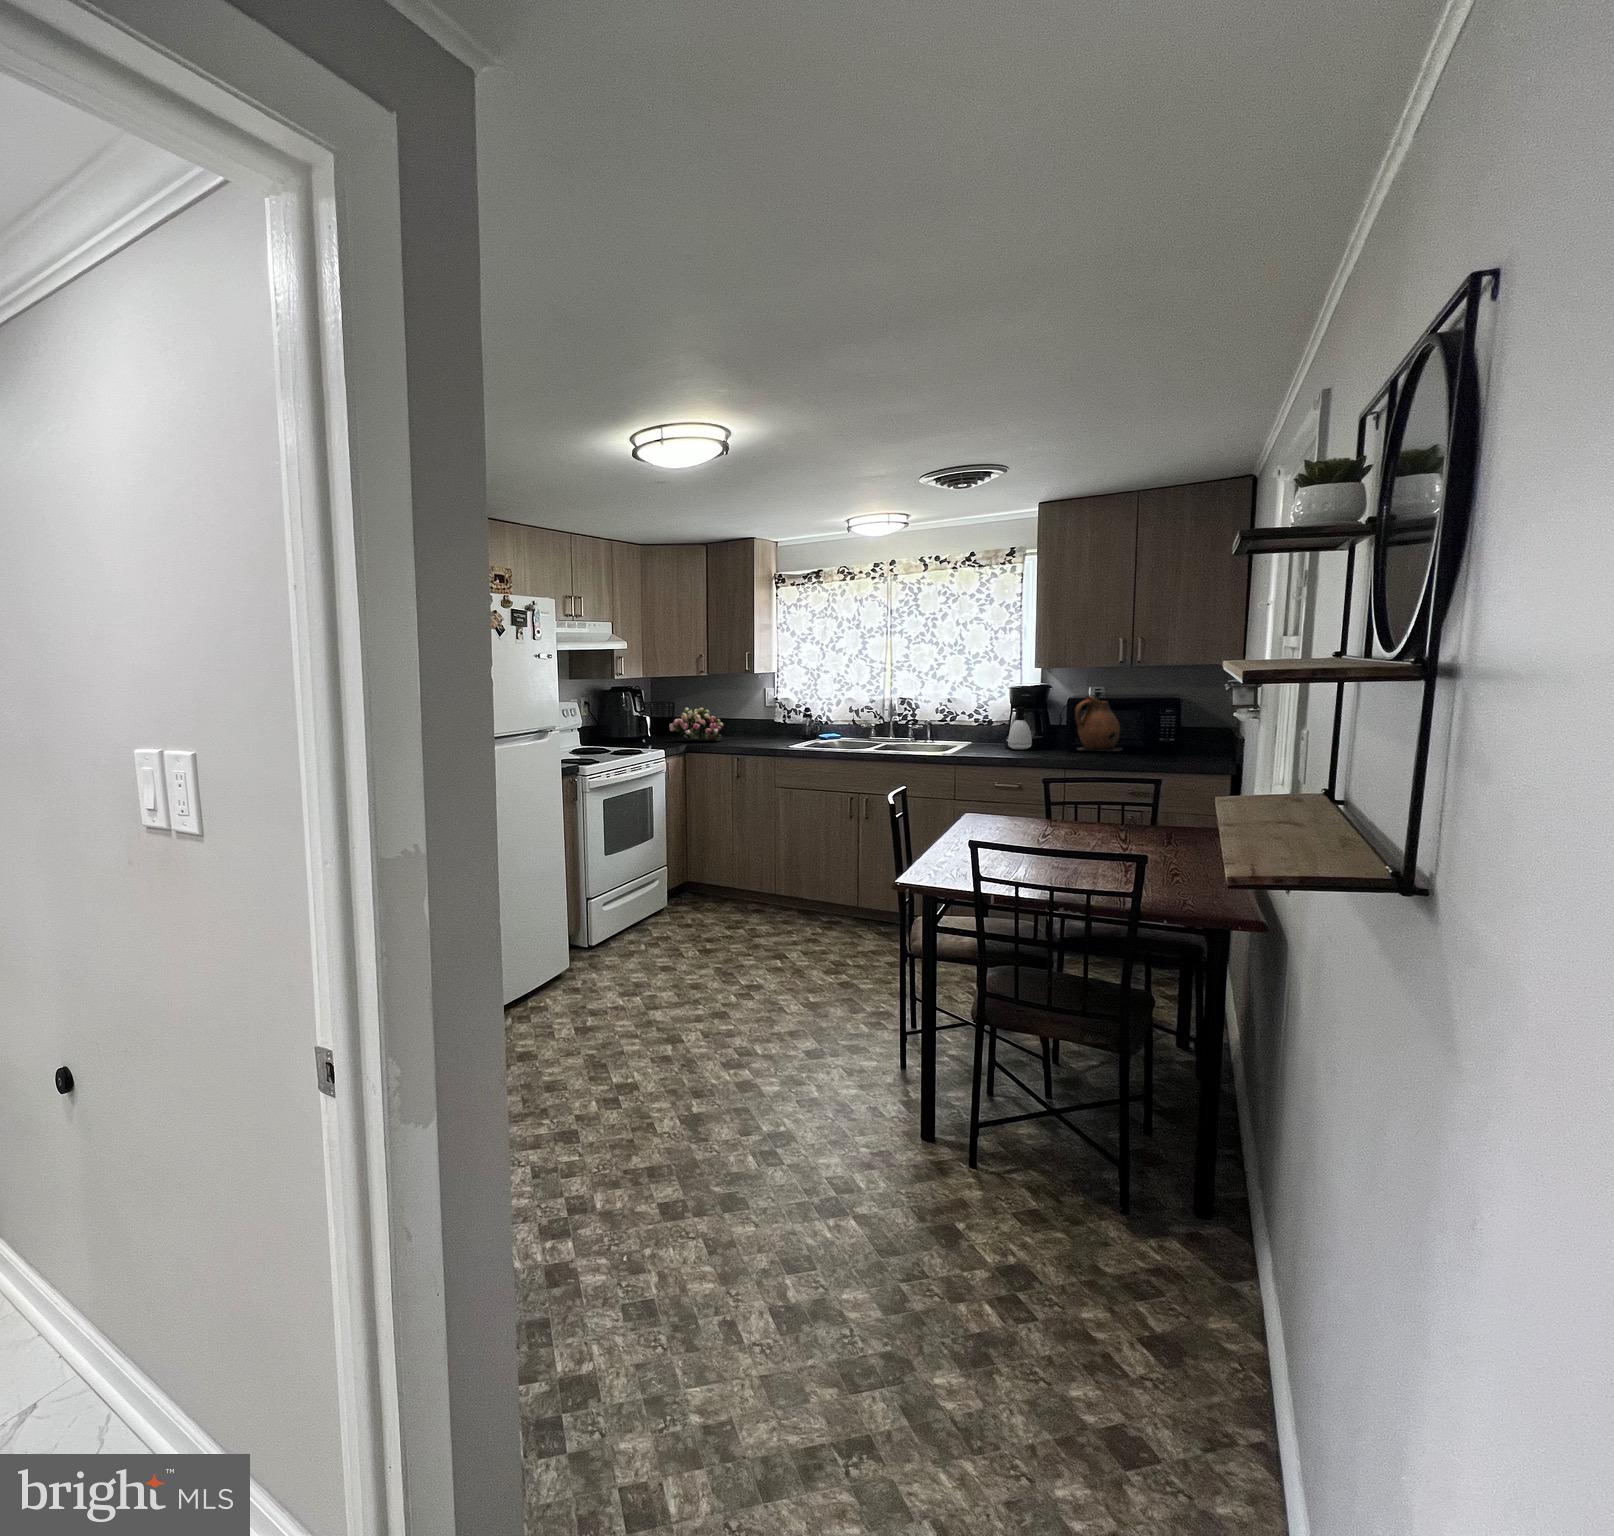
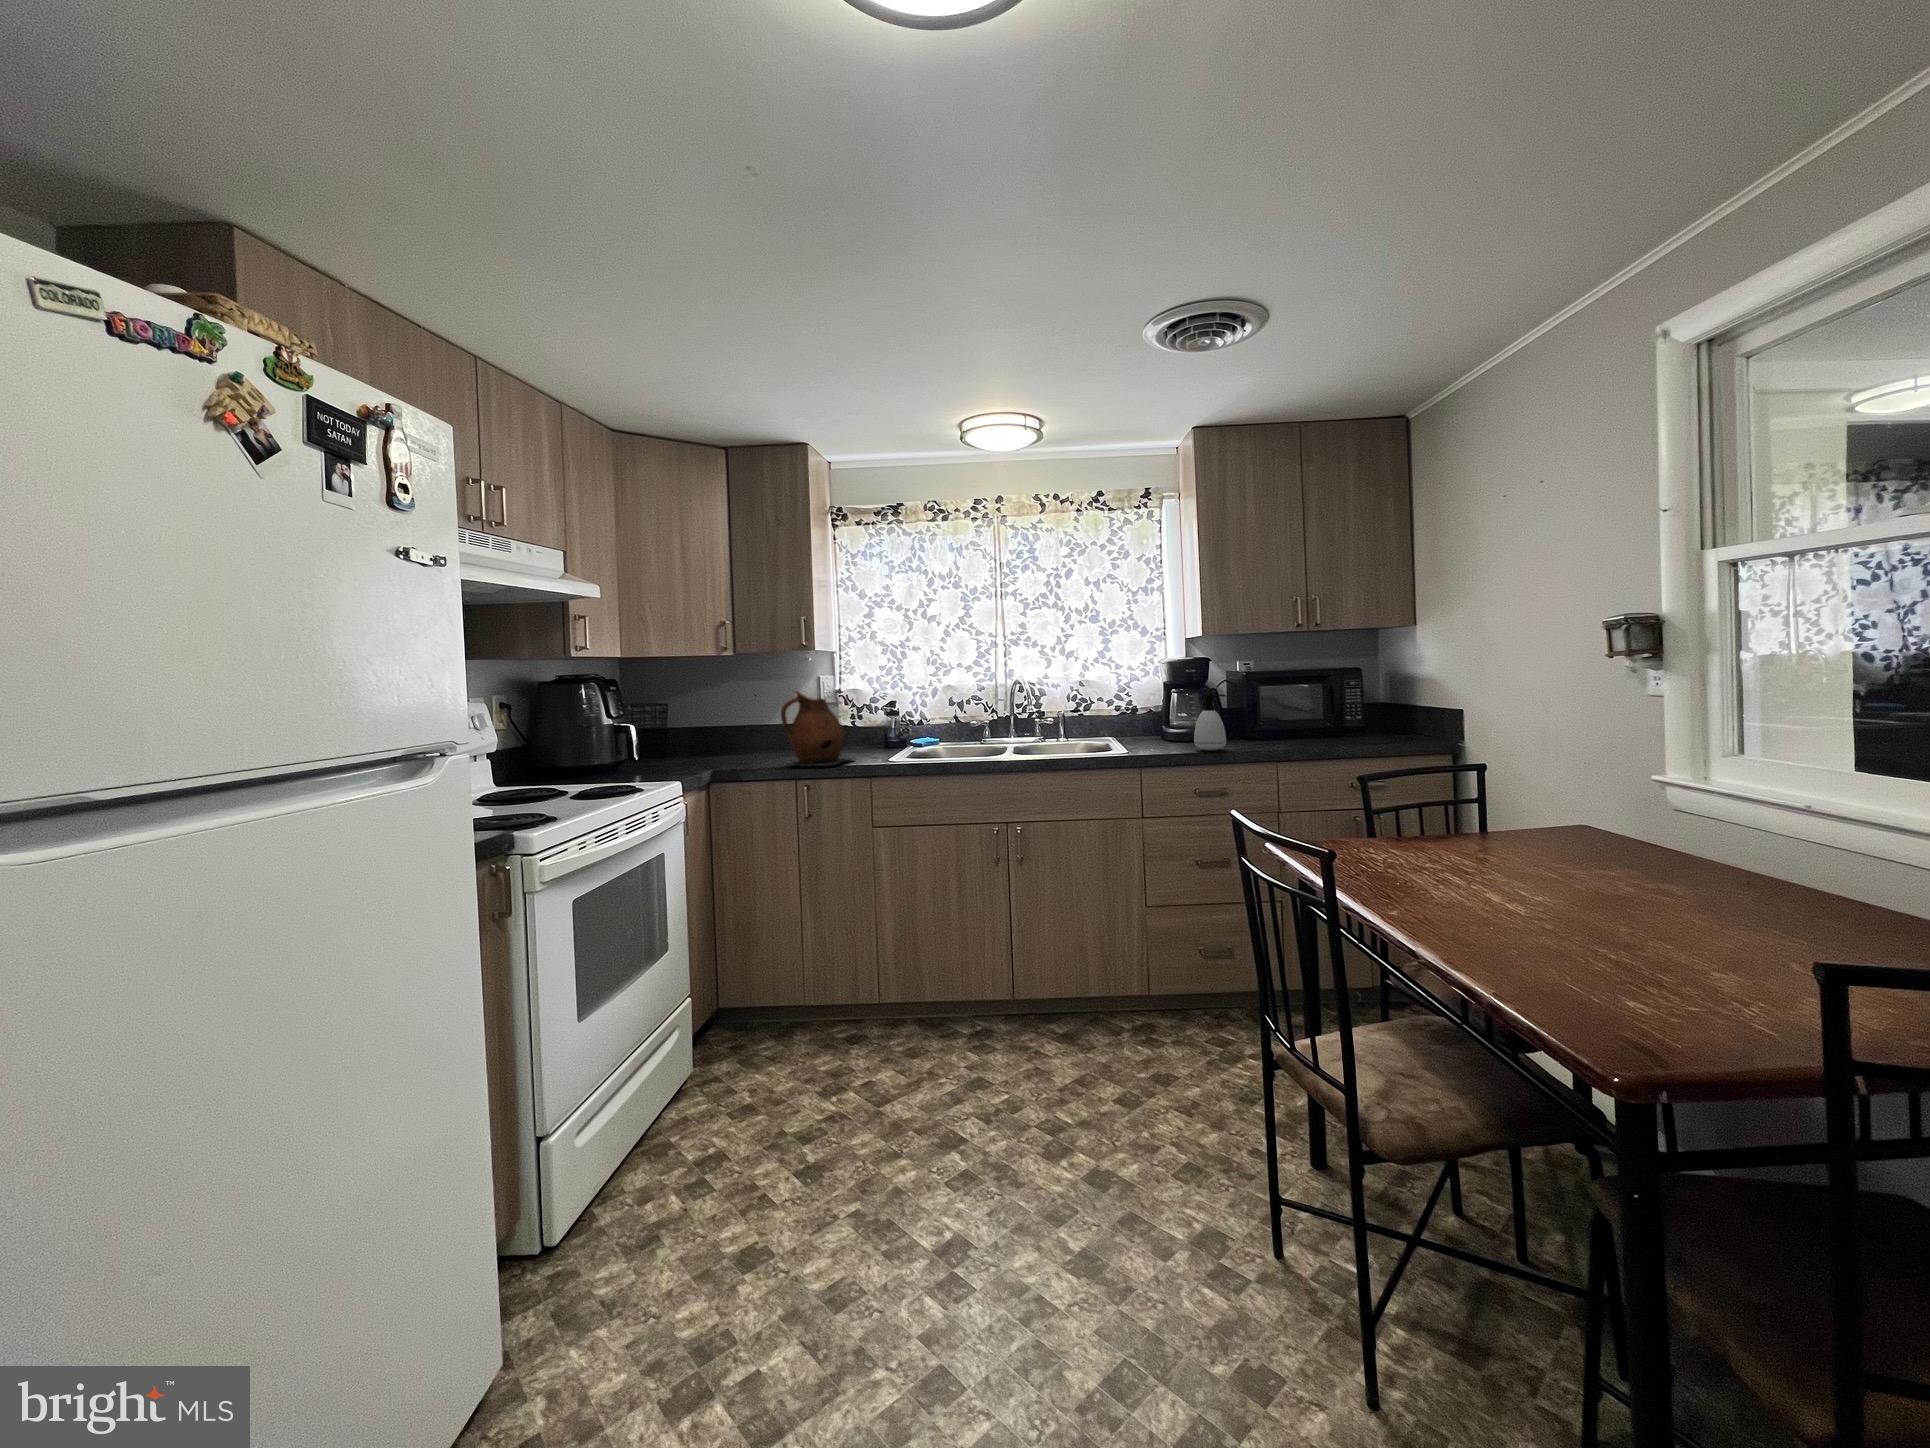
ceramic pitcher: present [1075,695,1122,751] -> present [781,691,852,766]
flower arrangement: present [669,708,724,741] -> none [677,707,765,756]

